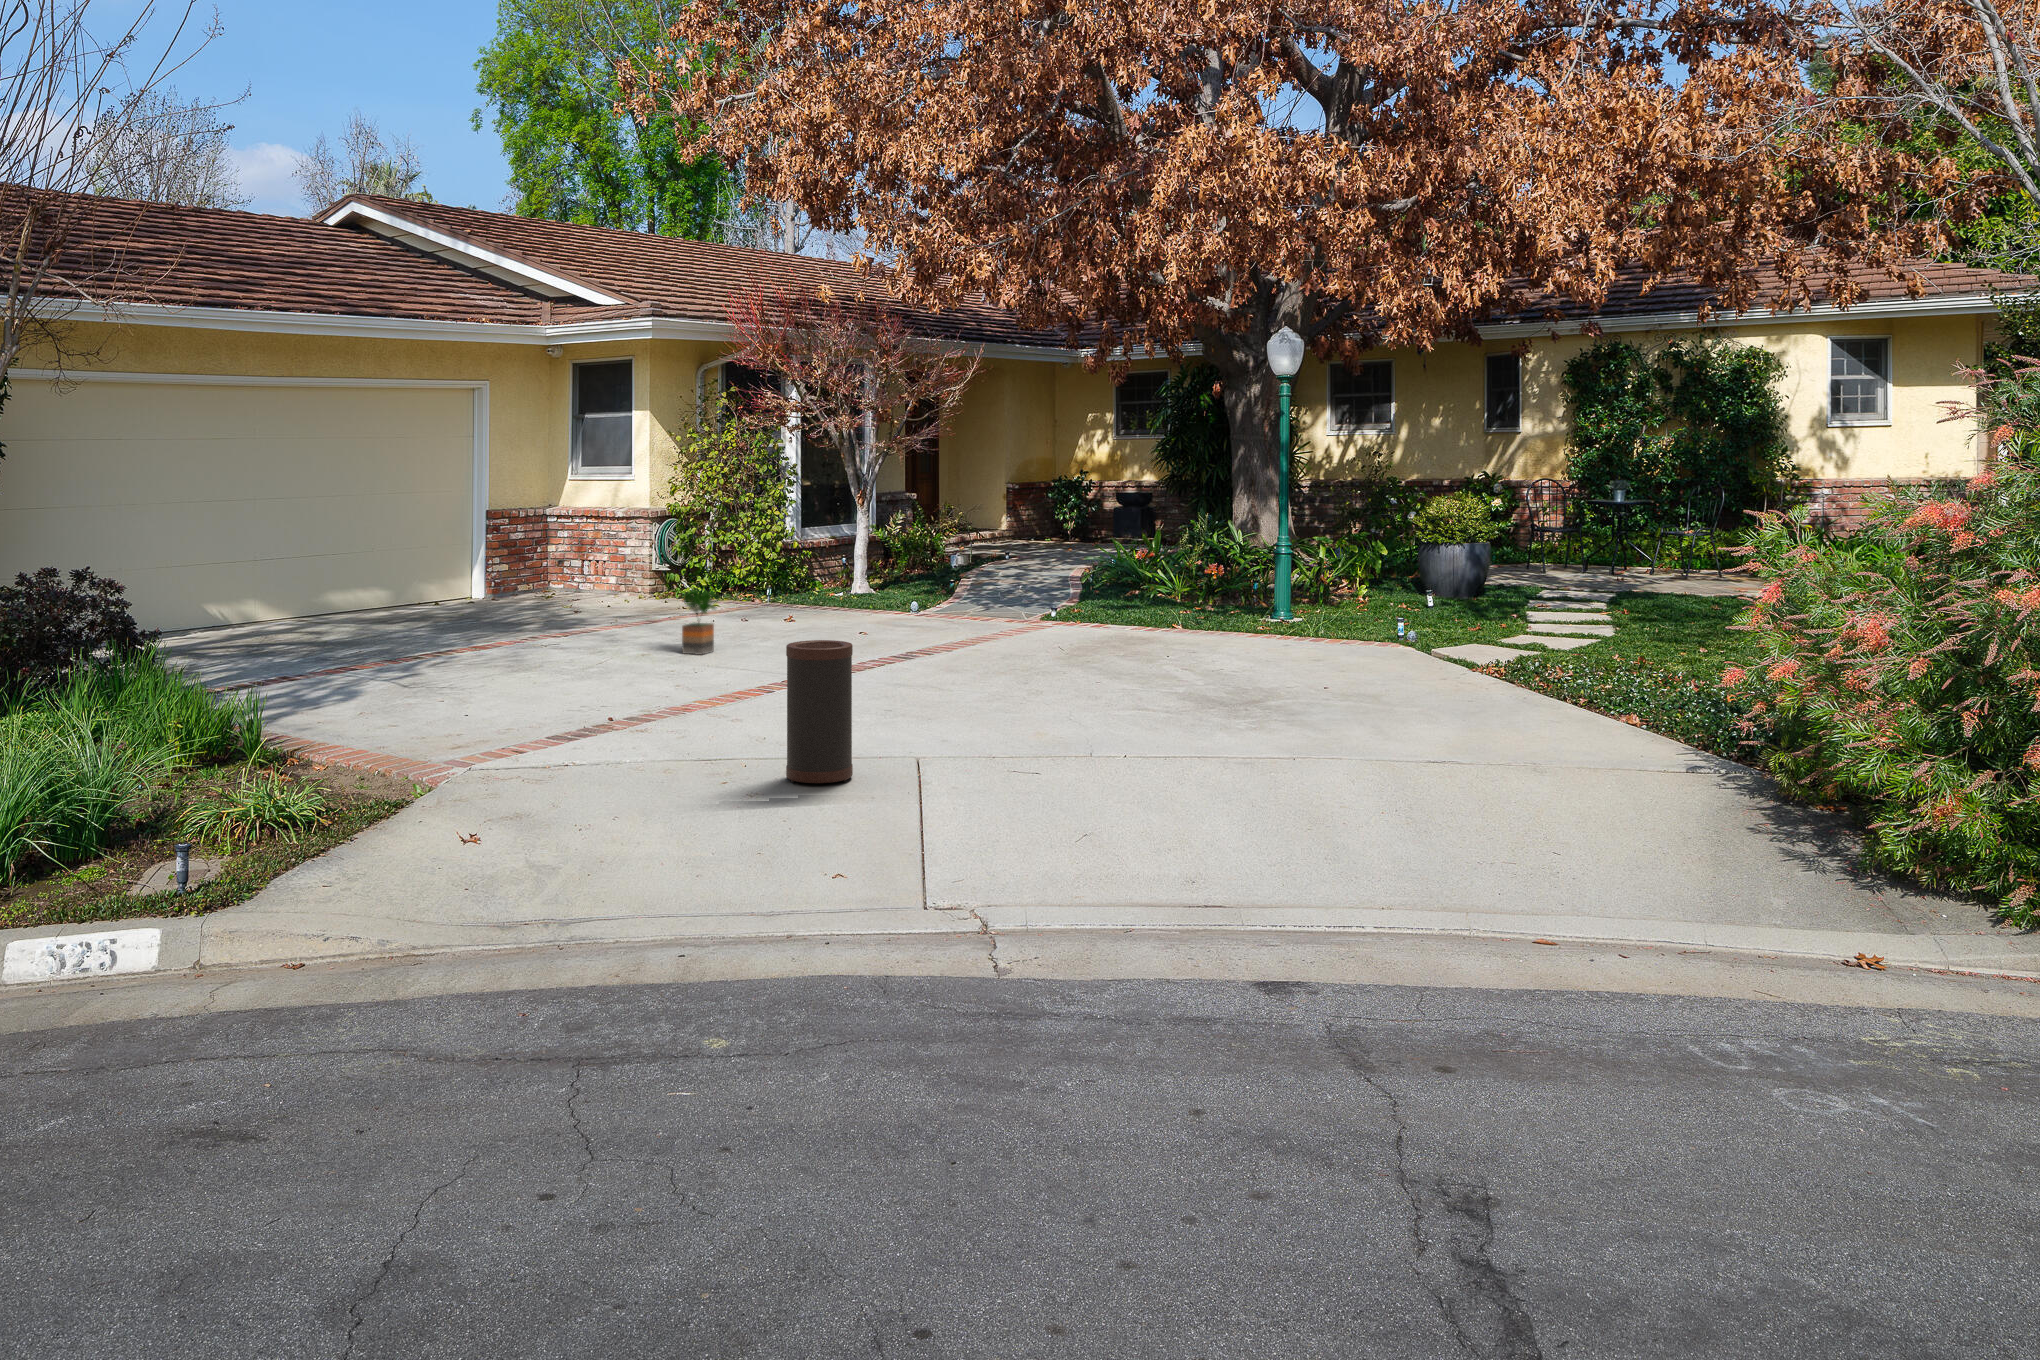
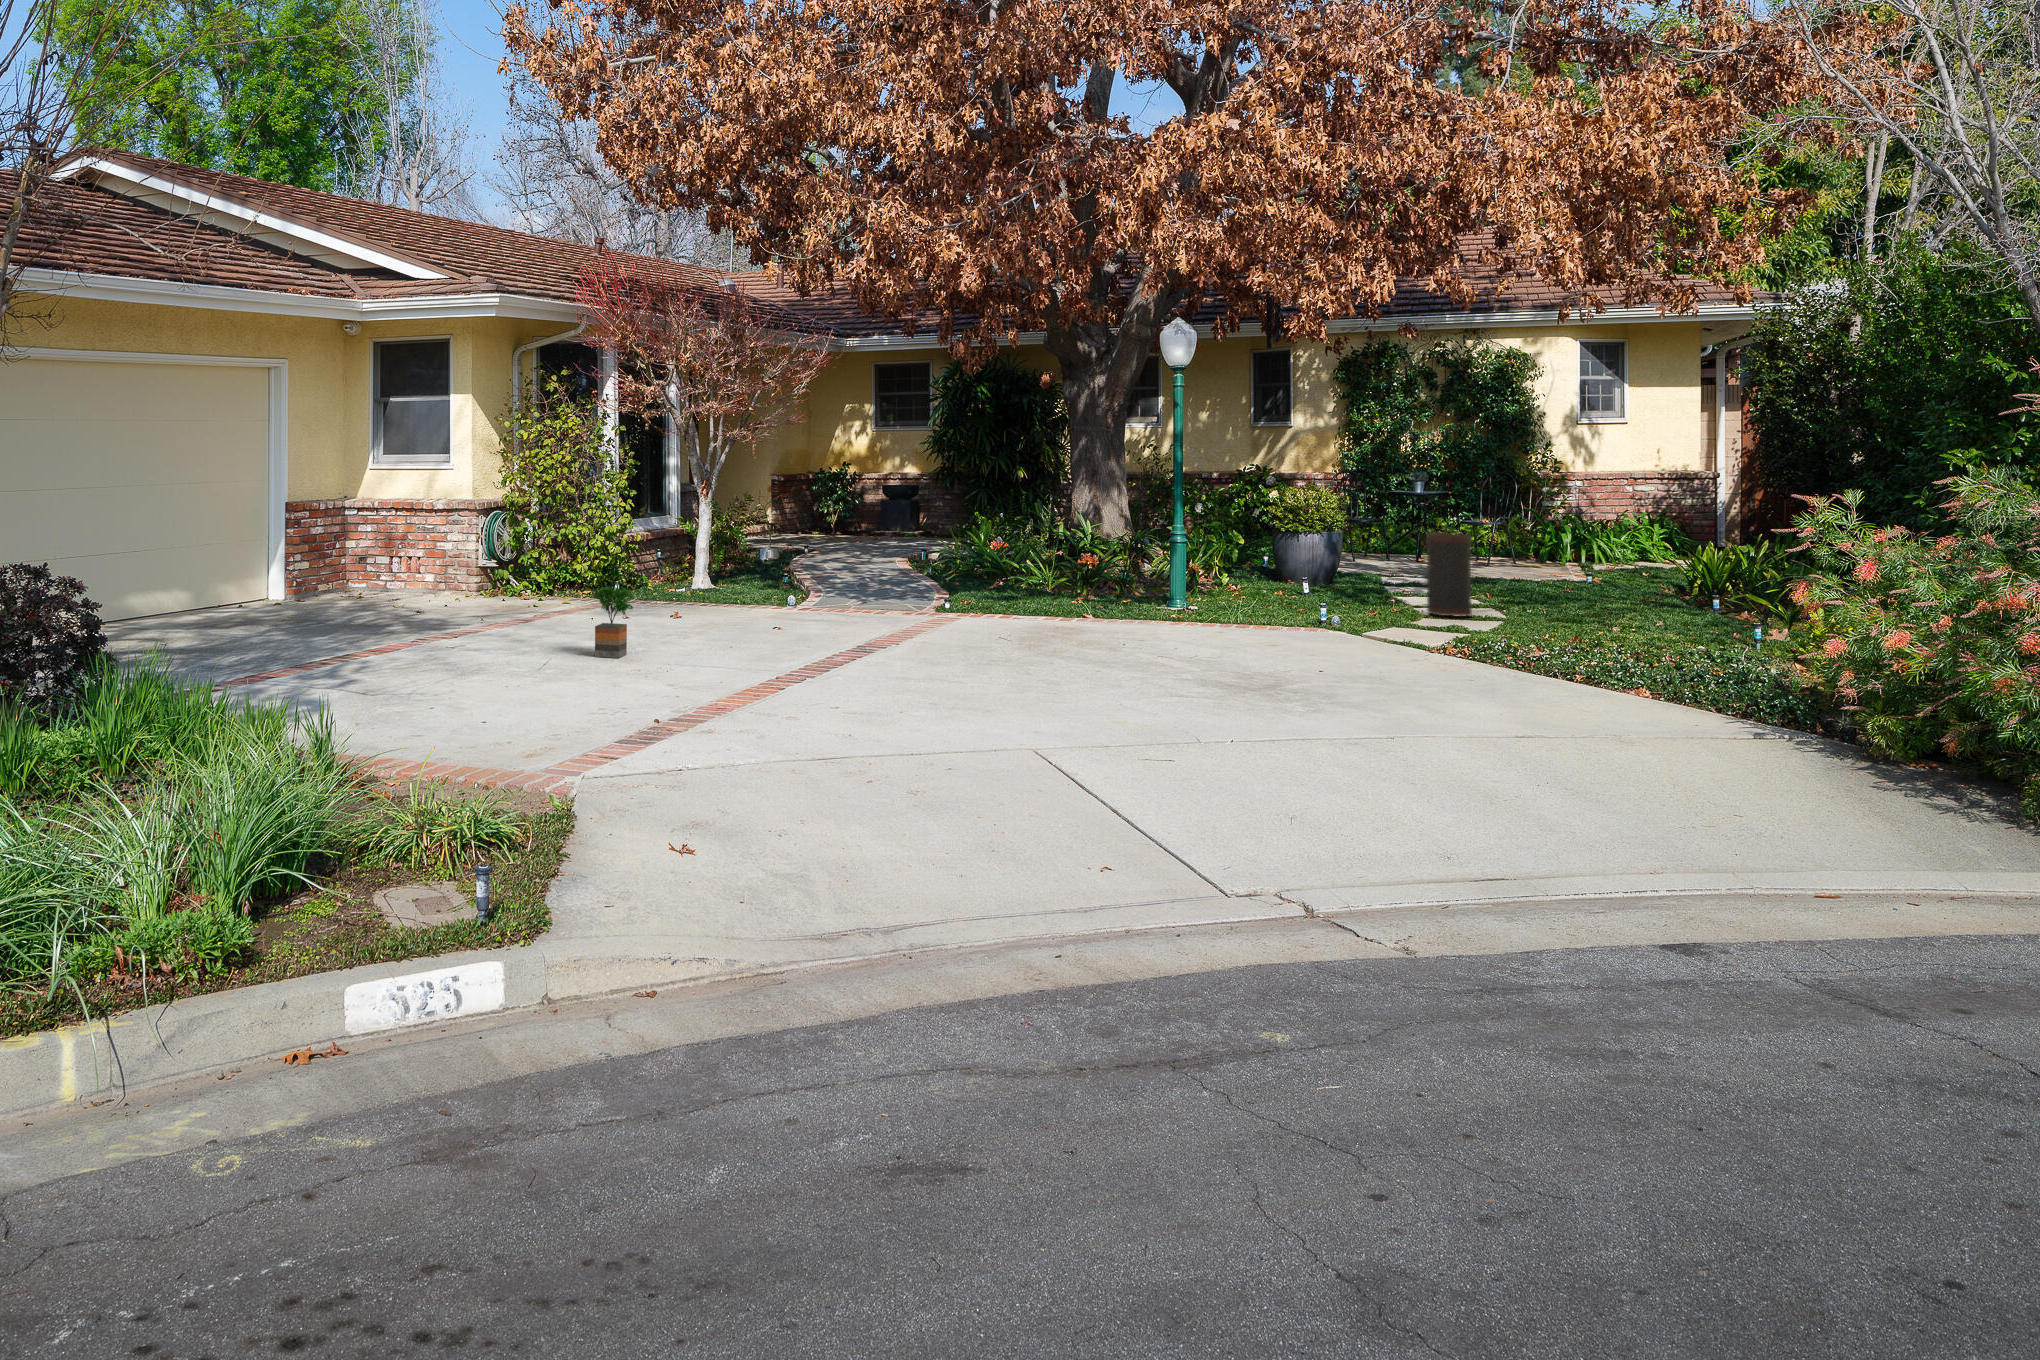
trash can: present [786,640,853,783] -> present [1426,533,1472,616]

